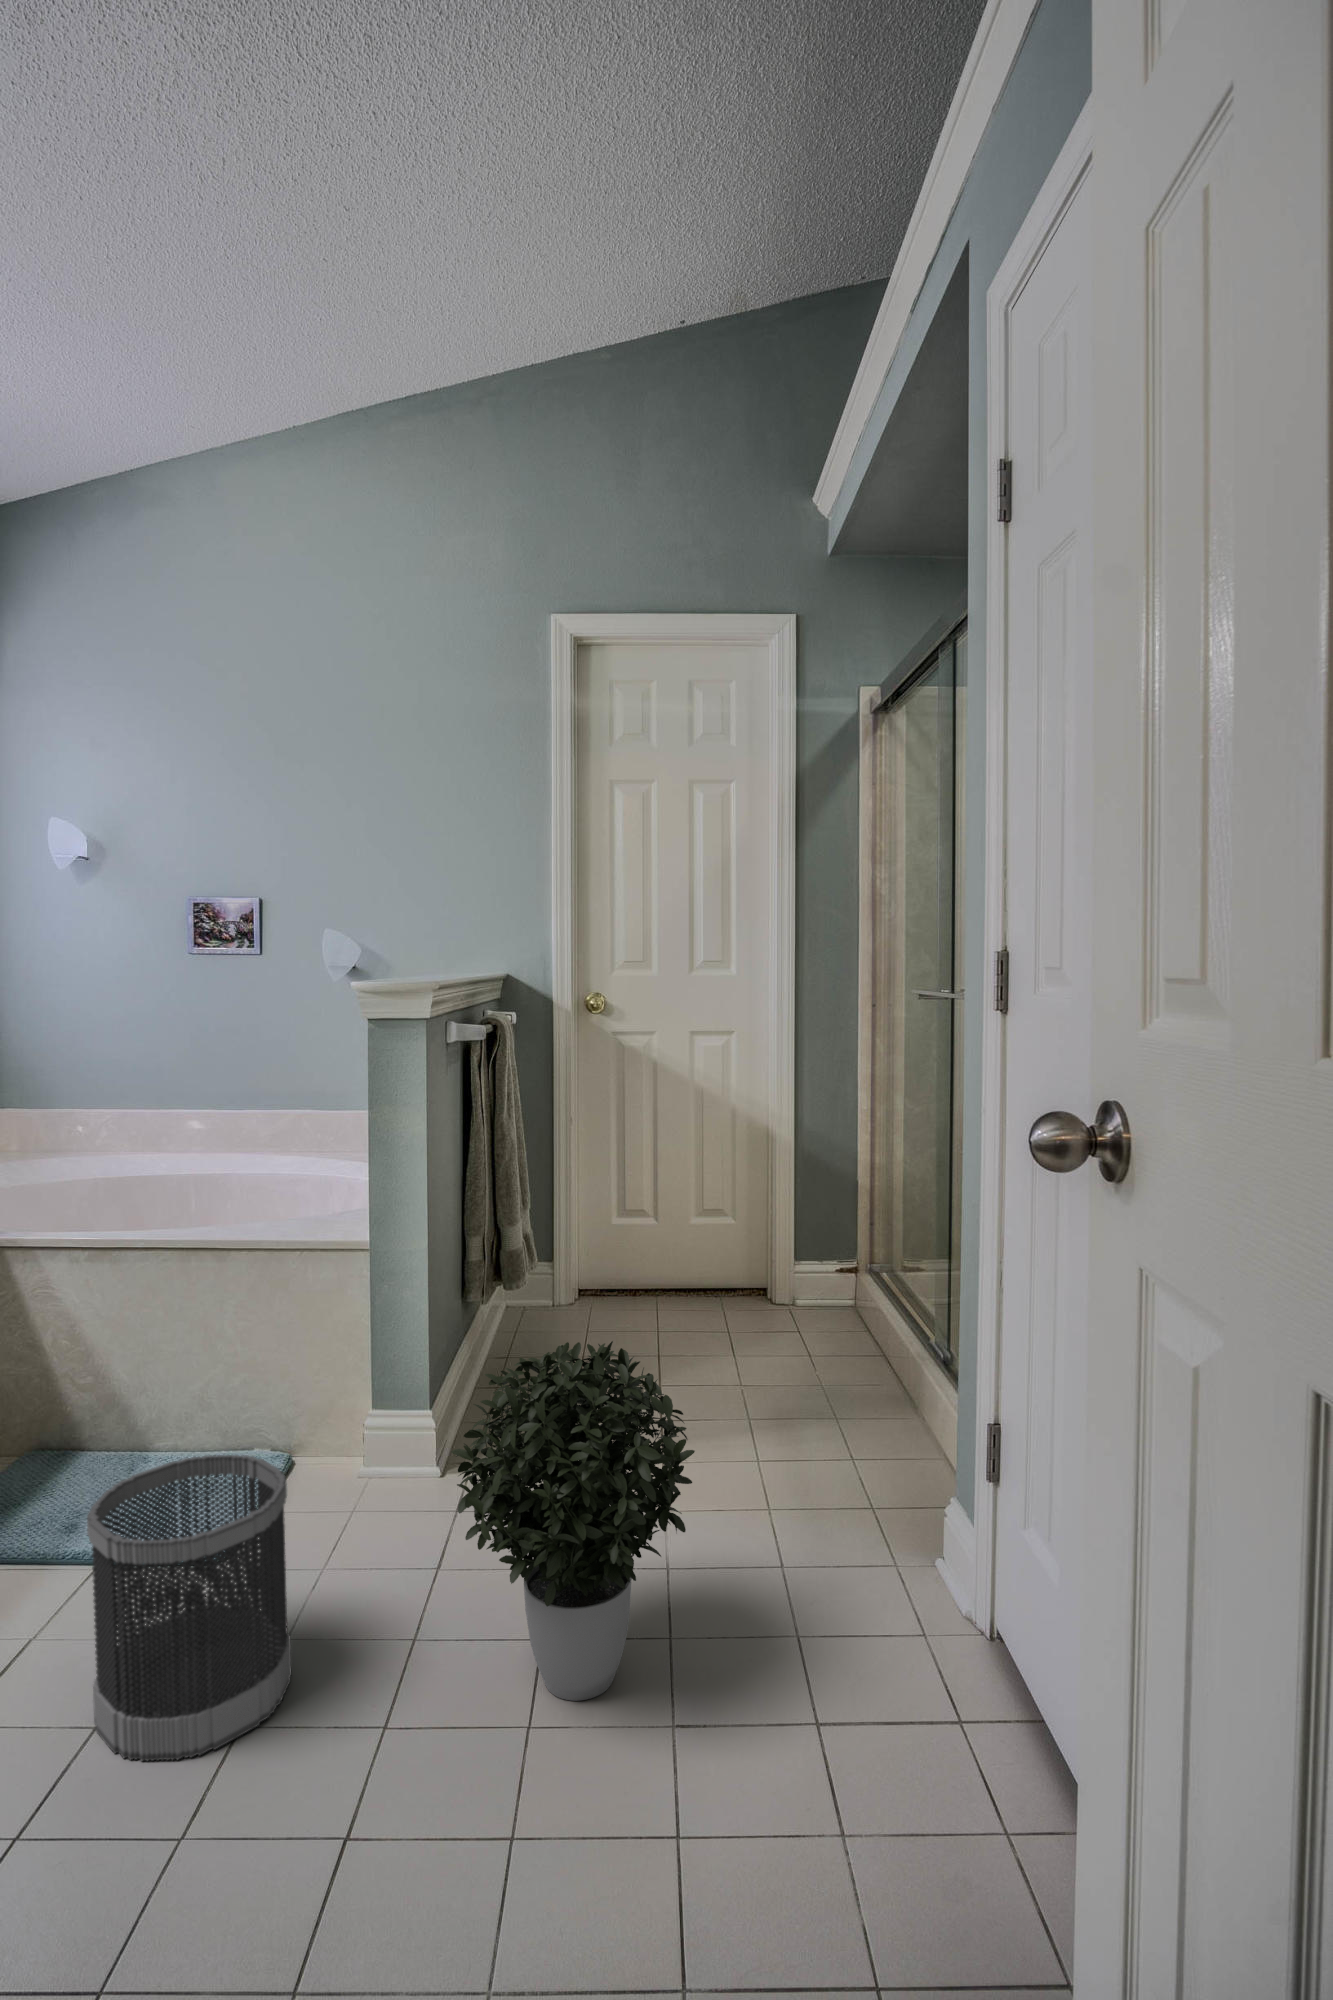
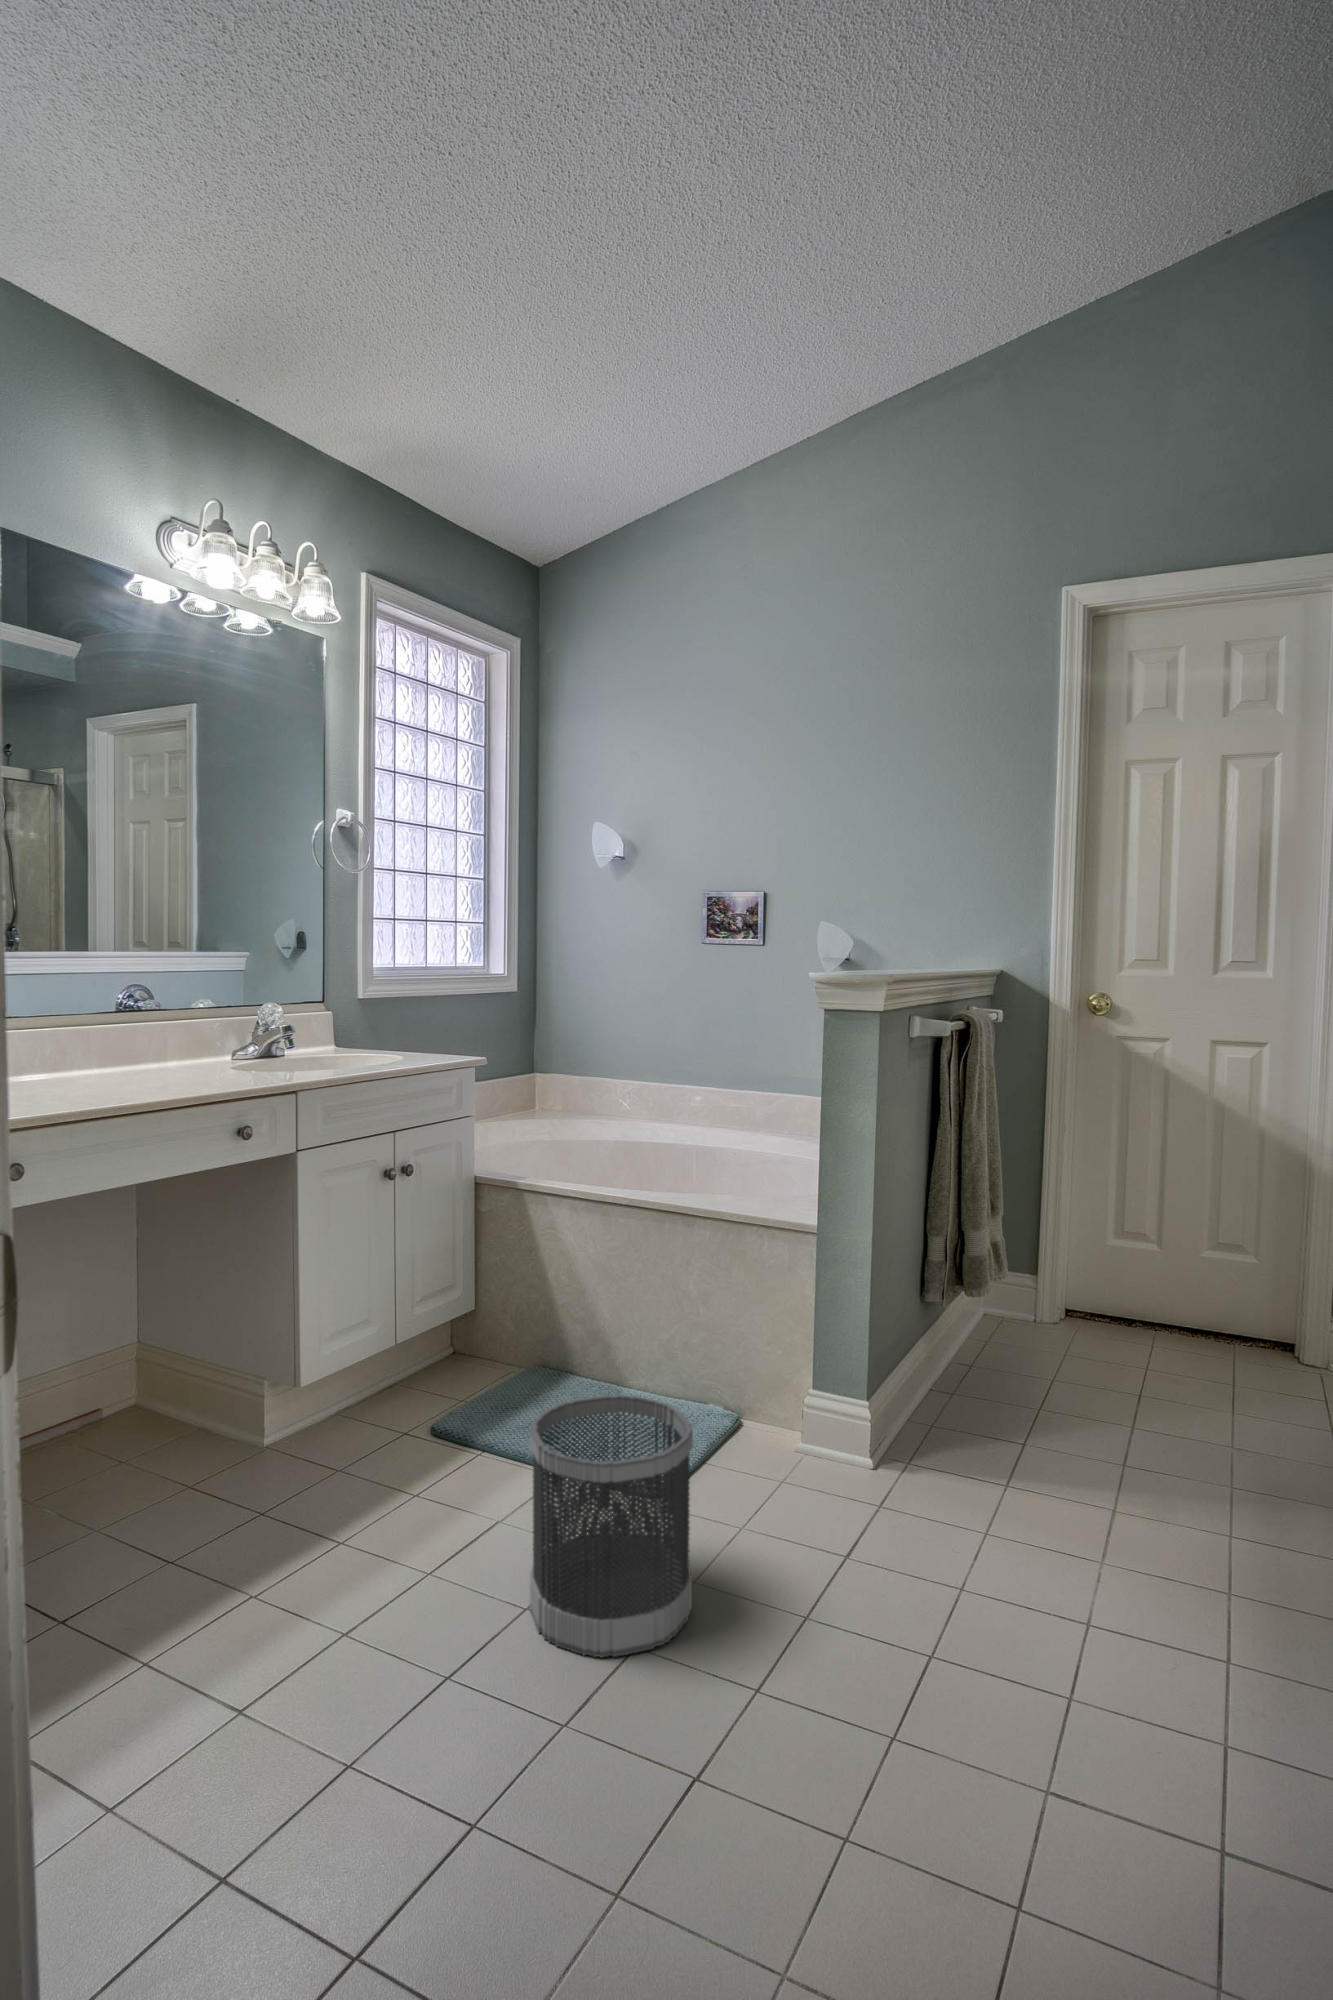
potted plant: present [451,1341,695,1701] -> none [836,1357,1097,1731]

